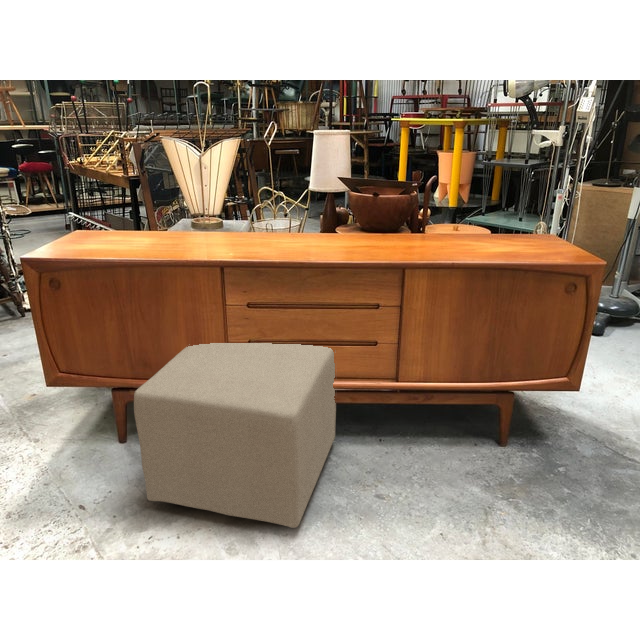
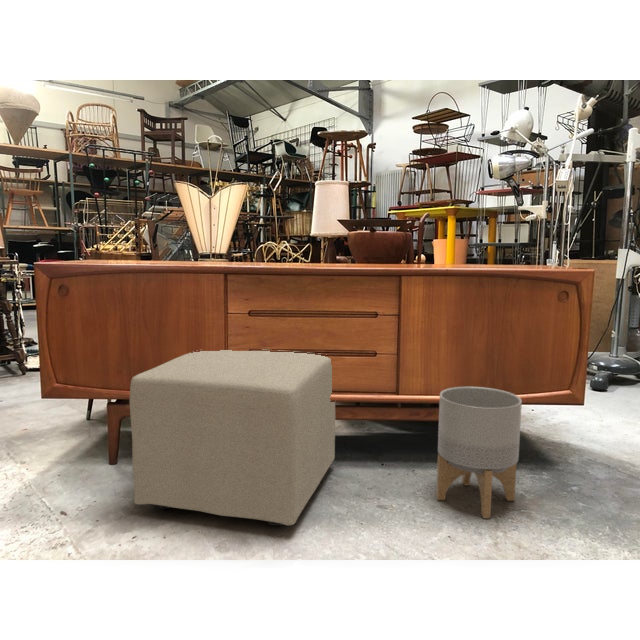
planter: none [431,380,519,510] -> present [436,387,522,518]

